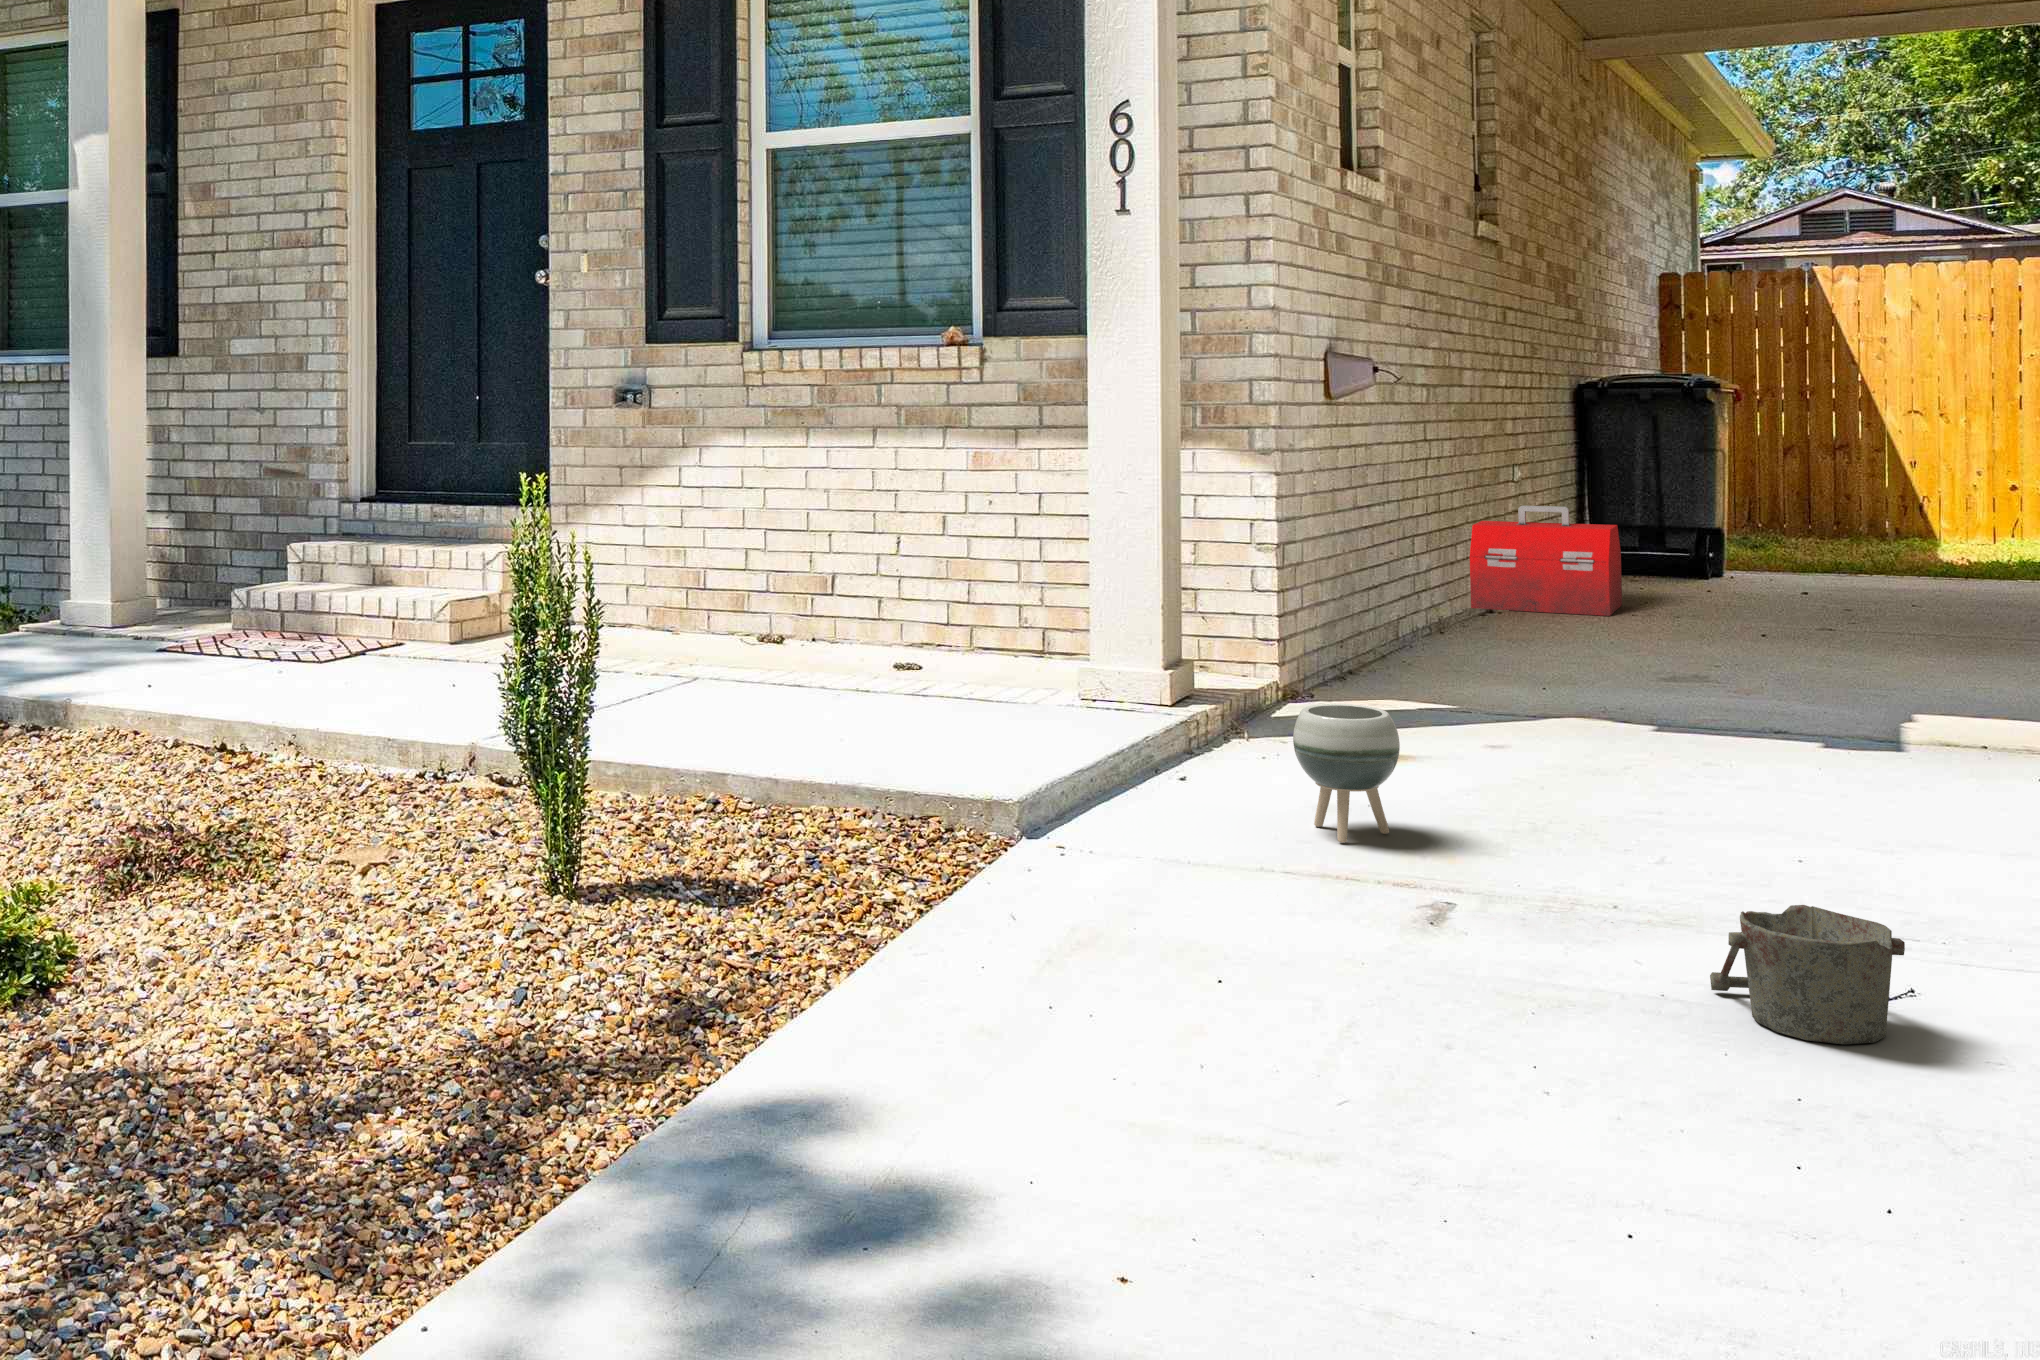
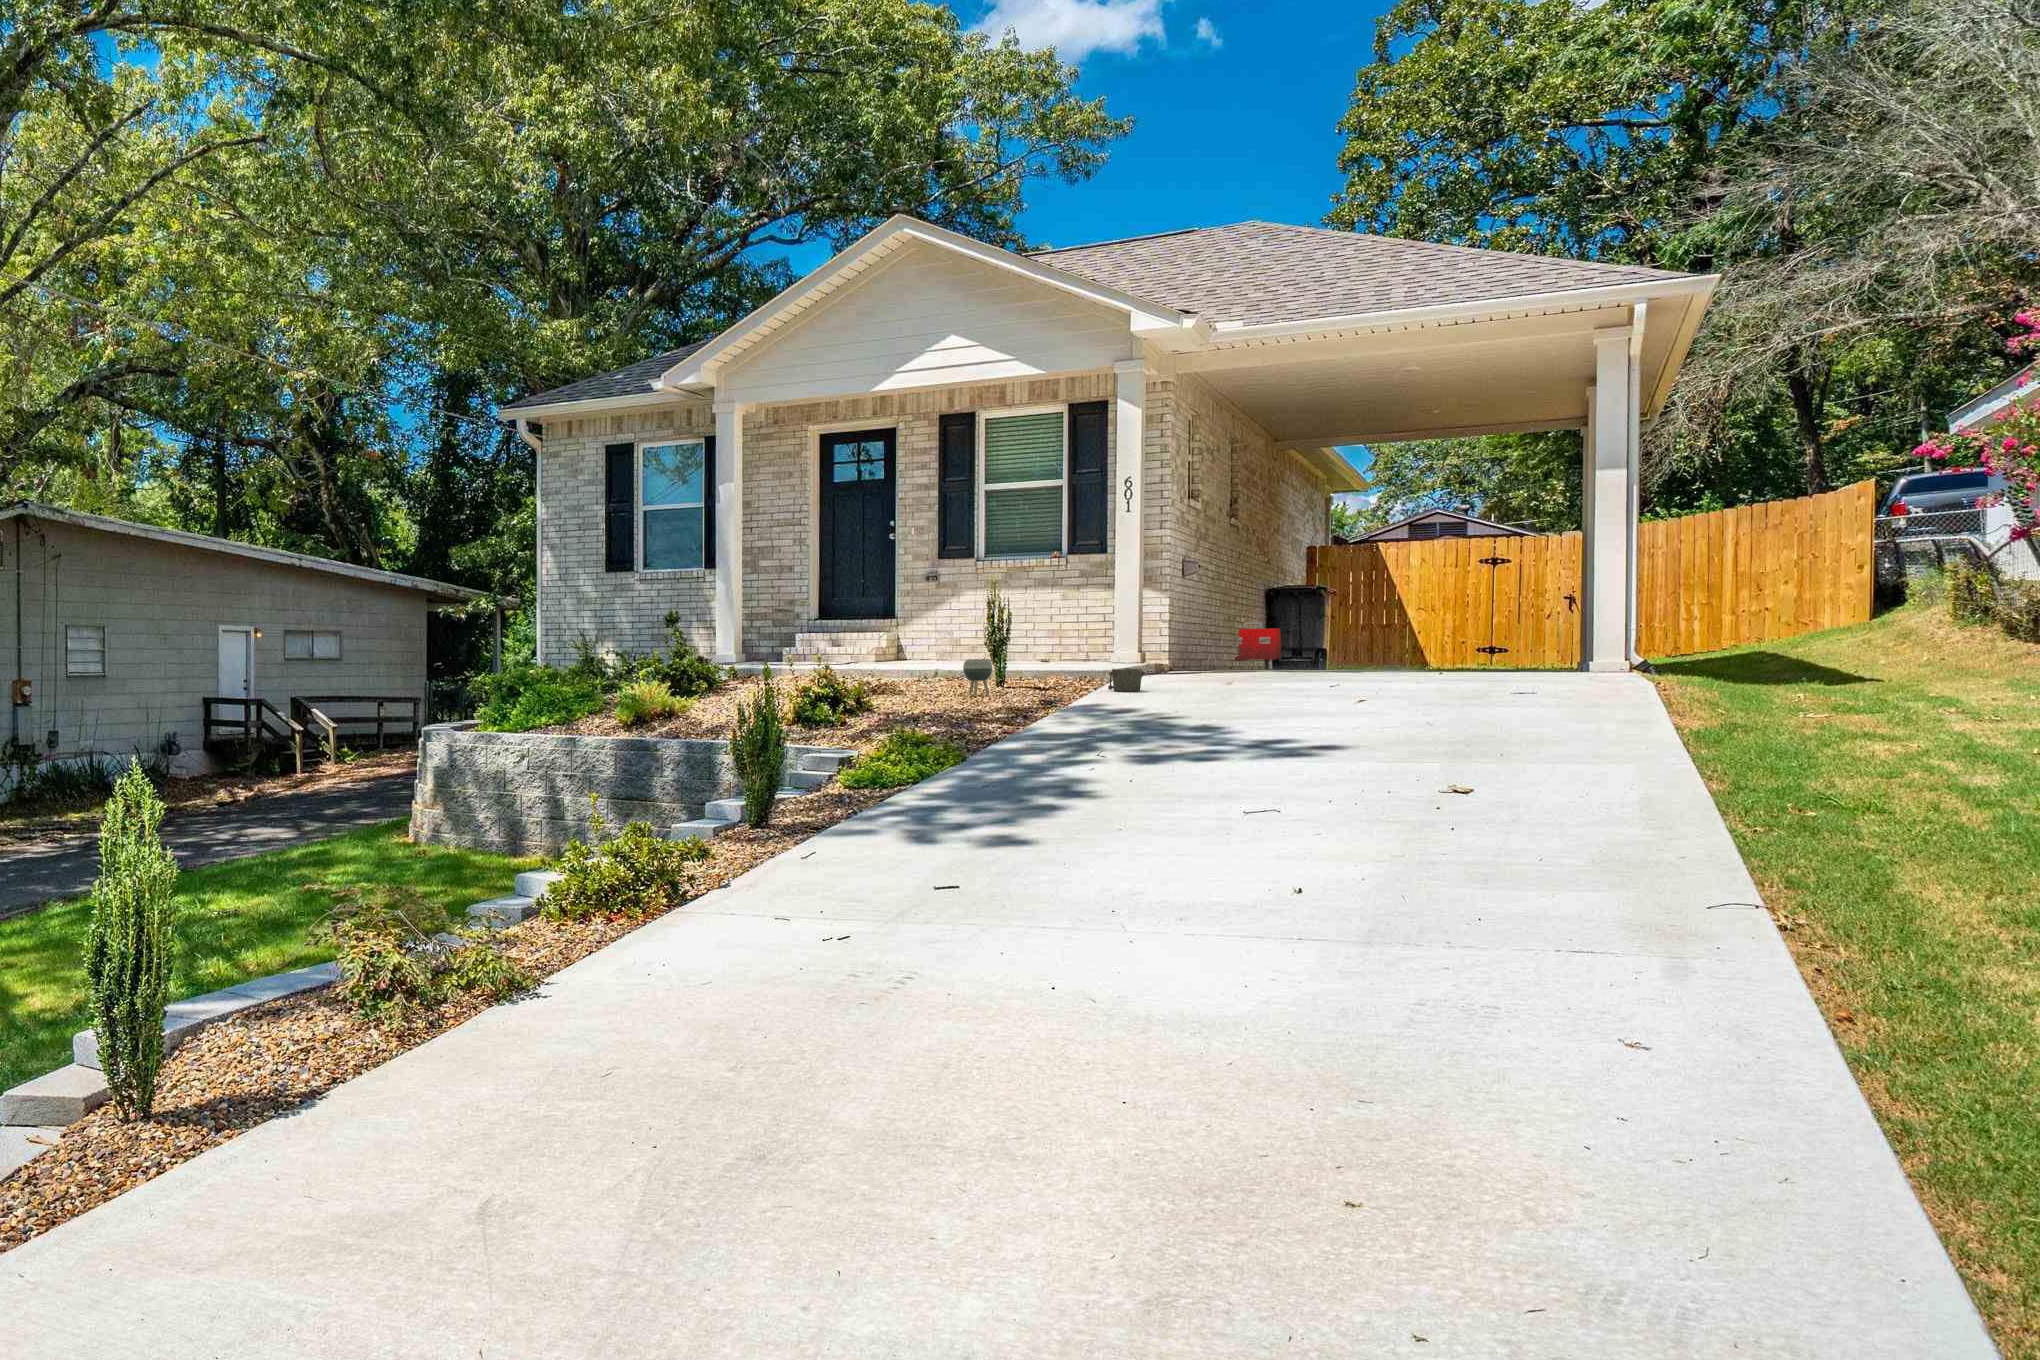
planter: present [1293,704,1400,843] -> present [963,659,993,695]
bucket: present [1710,905,1905,1044] -> present [1108,668,1145,692]

